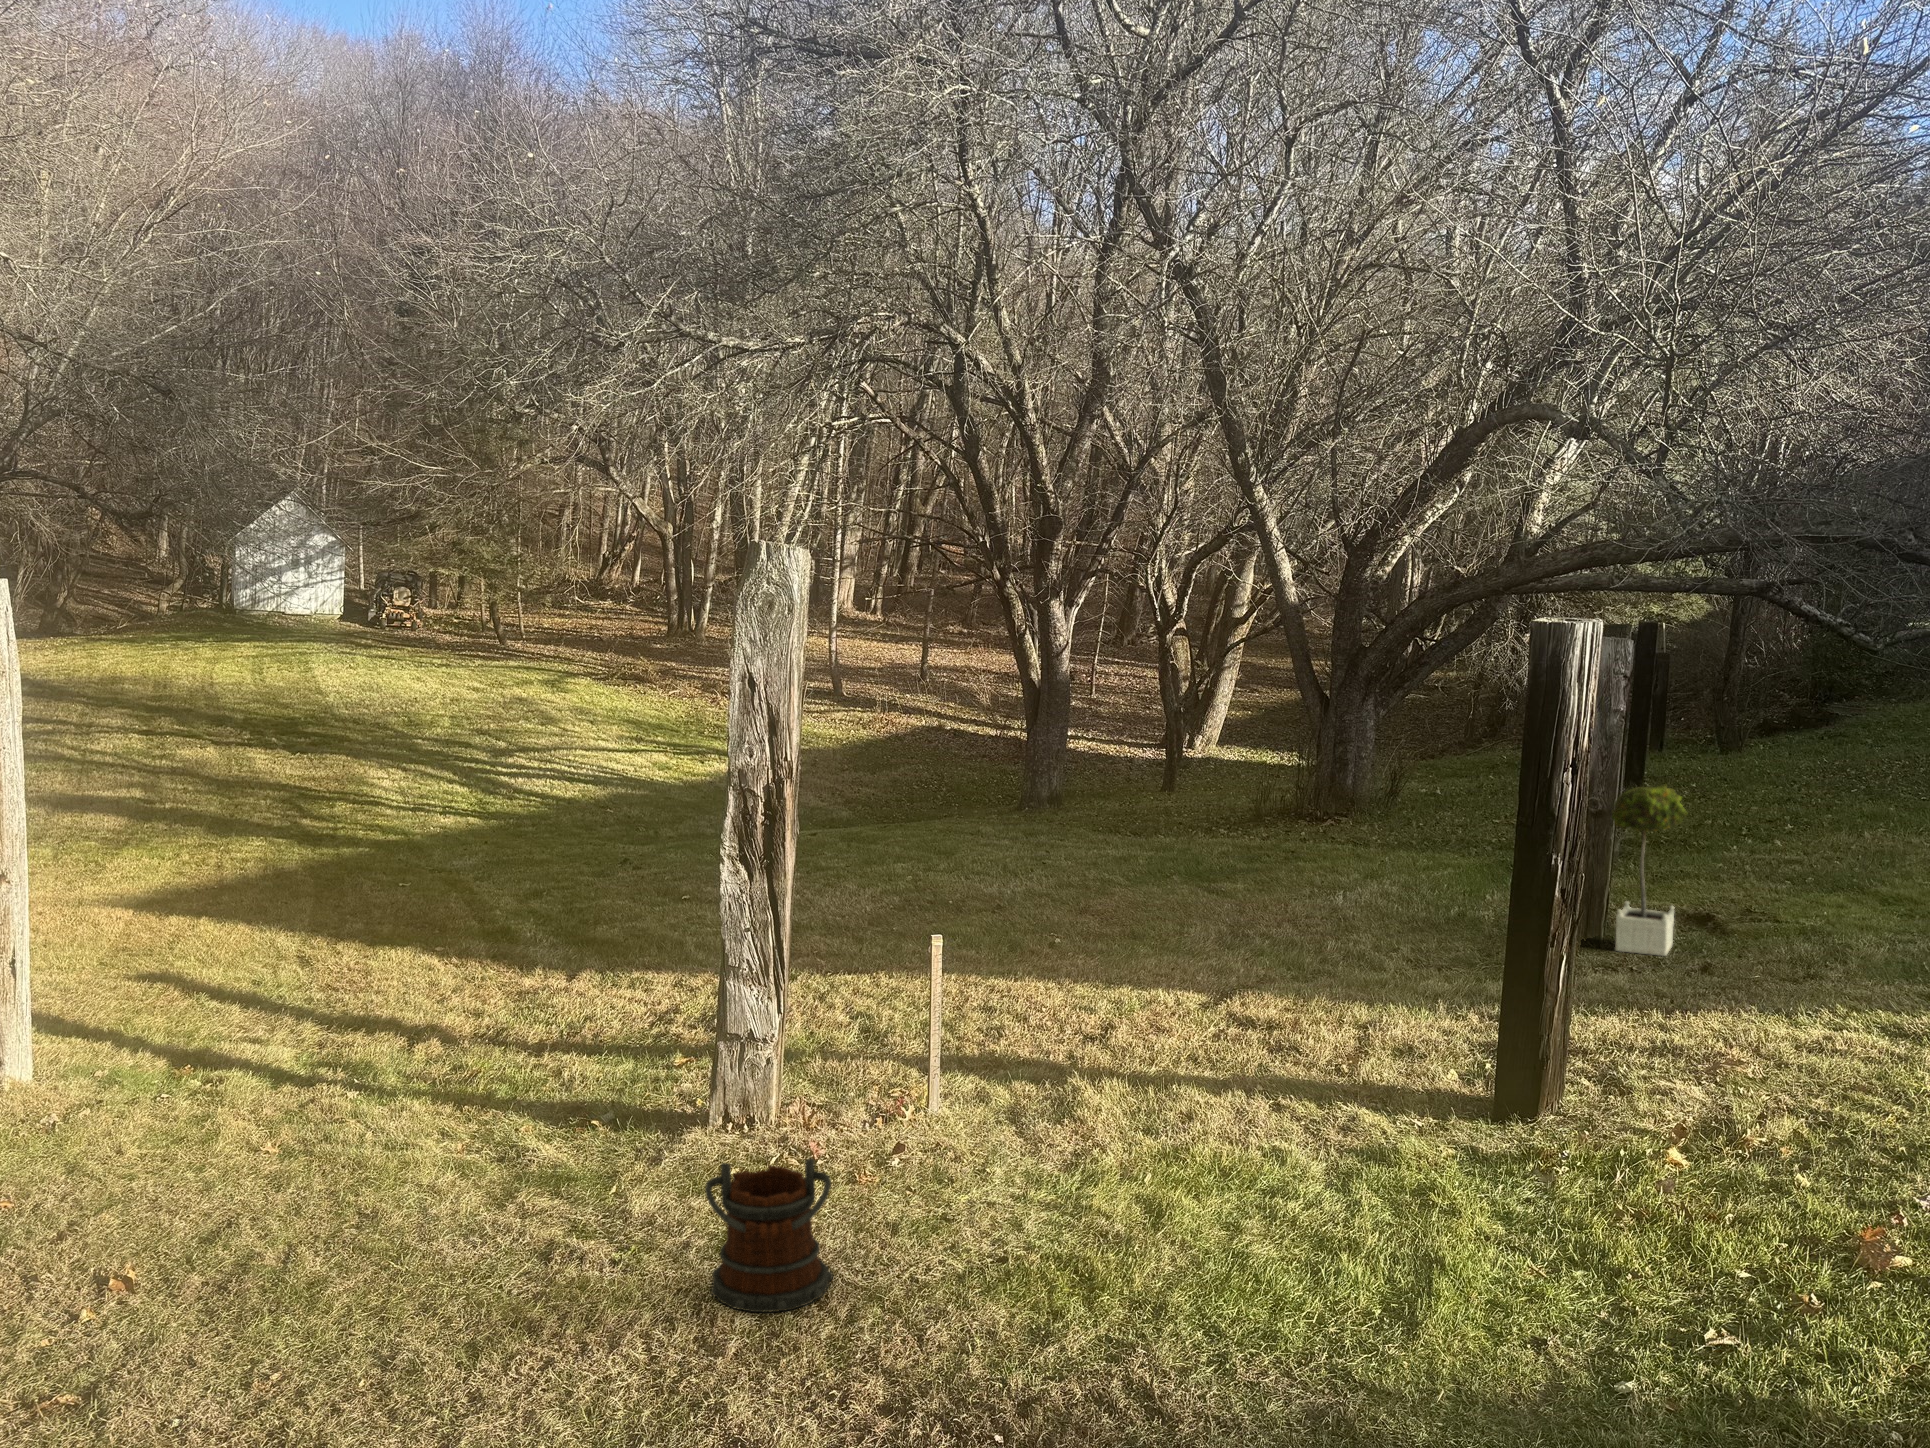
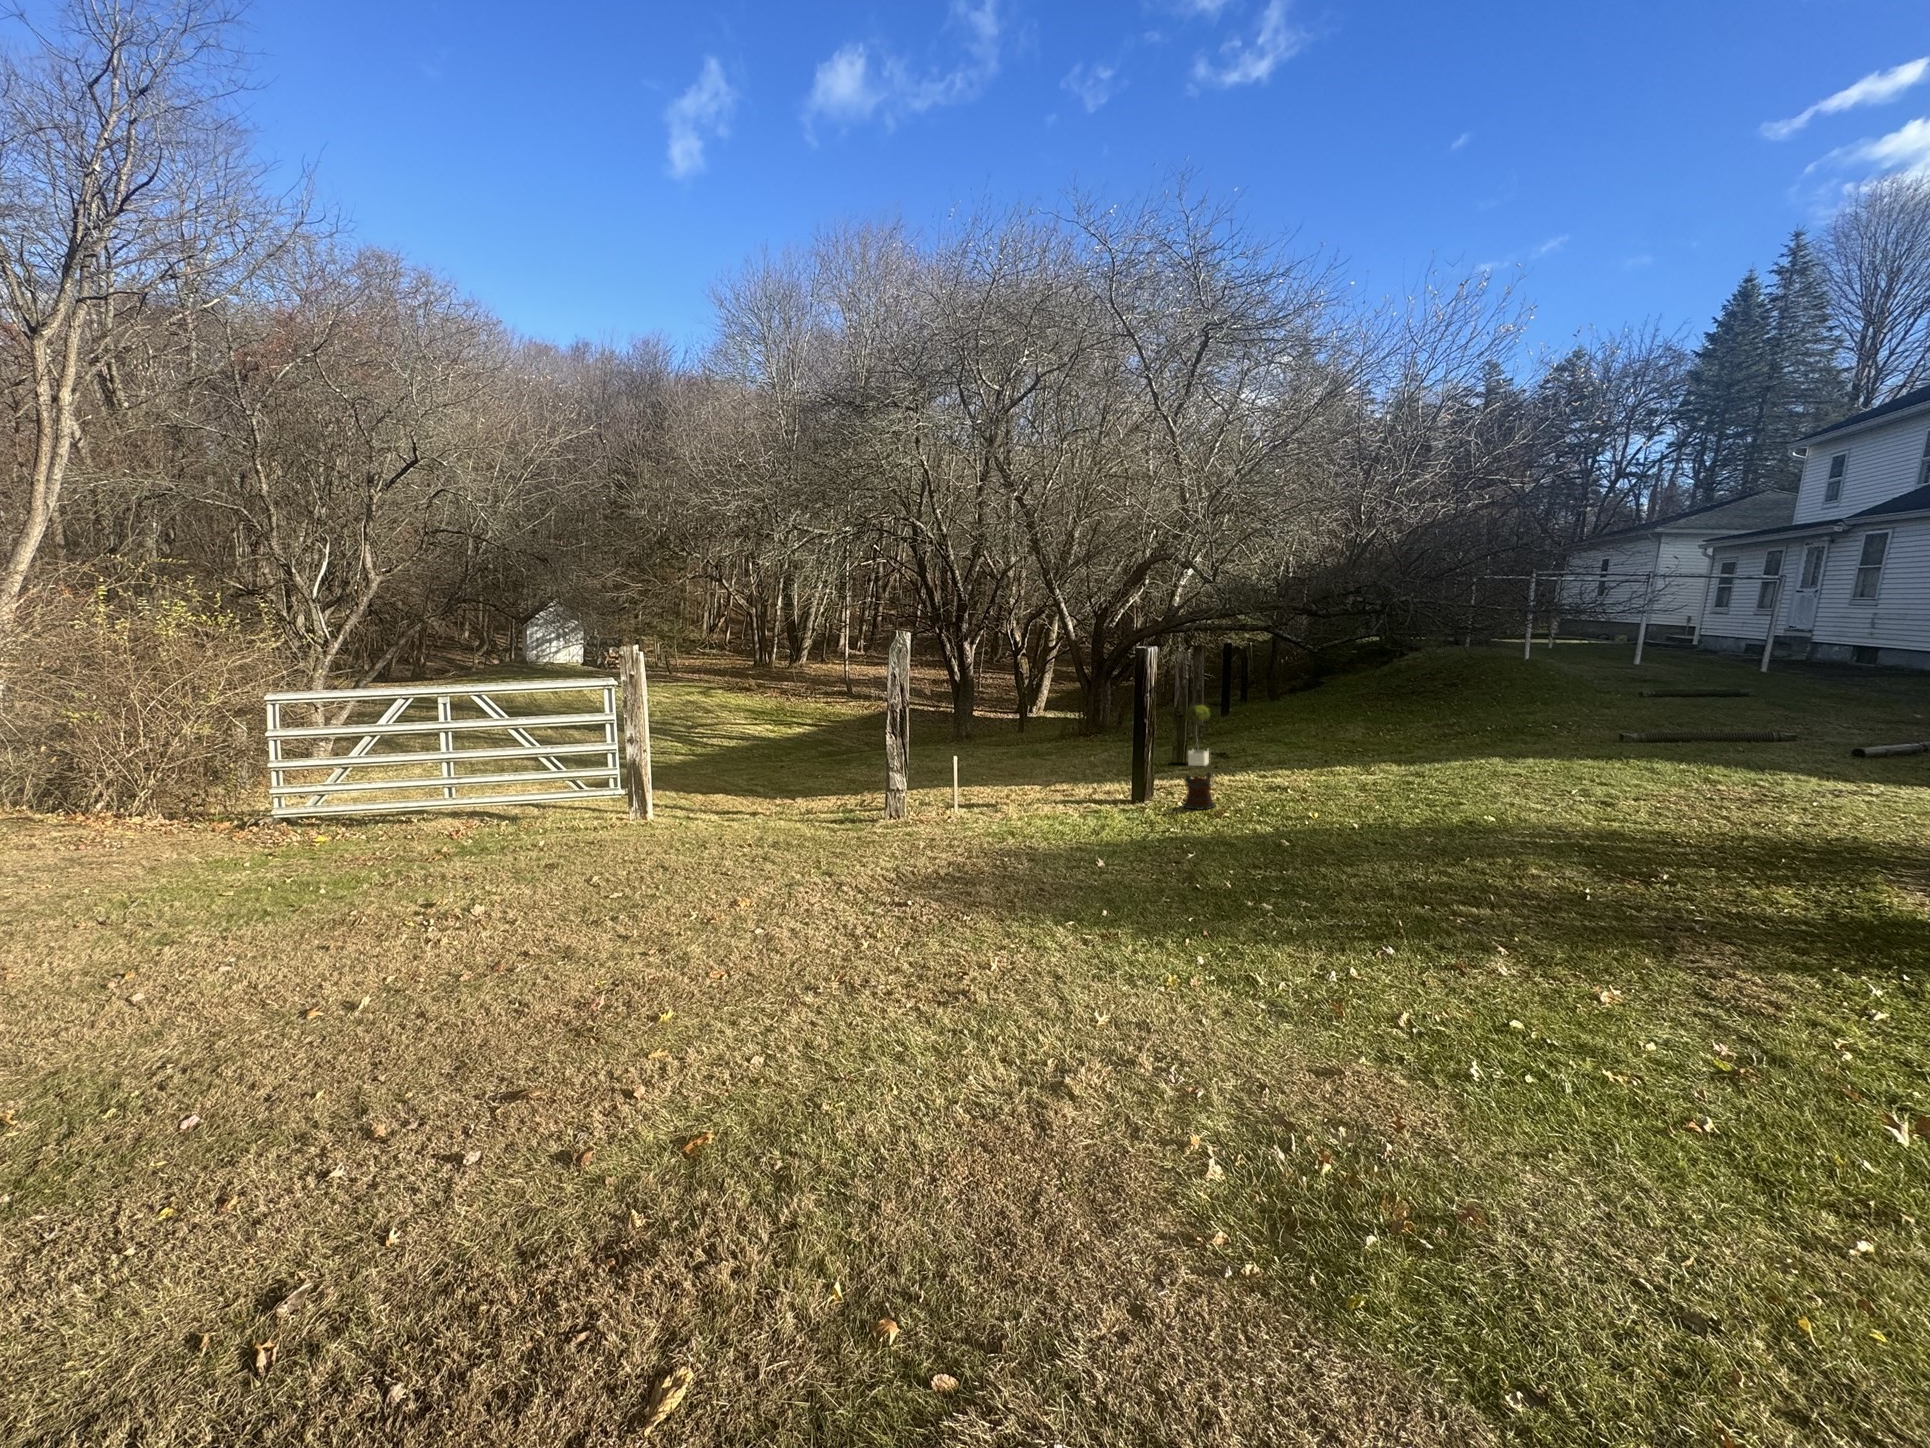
bucket: present [705,1159,833,1312] -> present [1183,773,1216,809]

